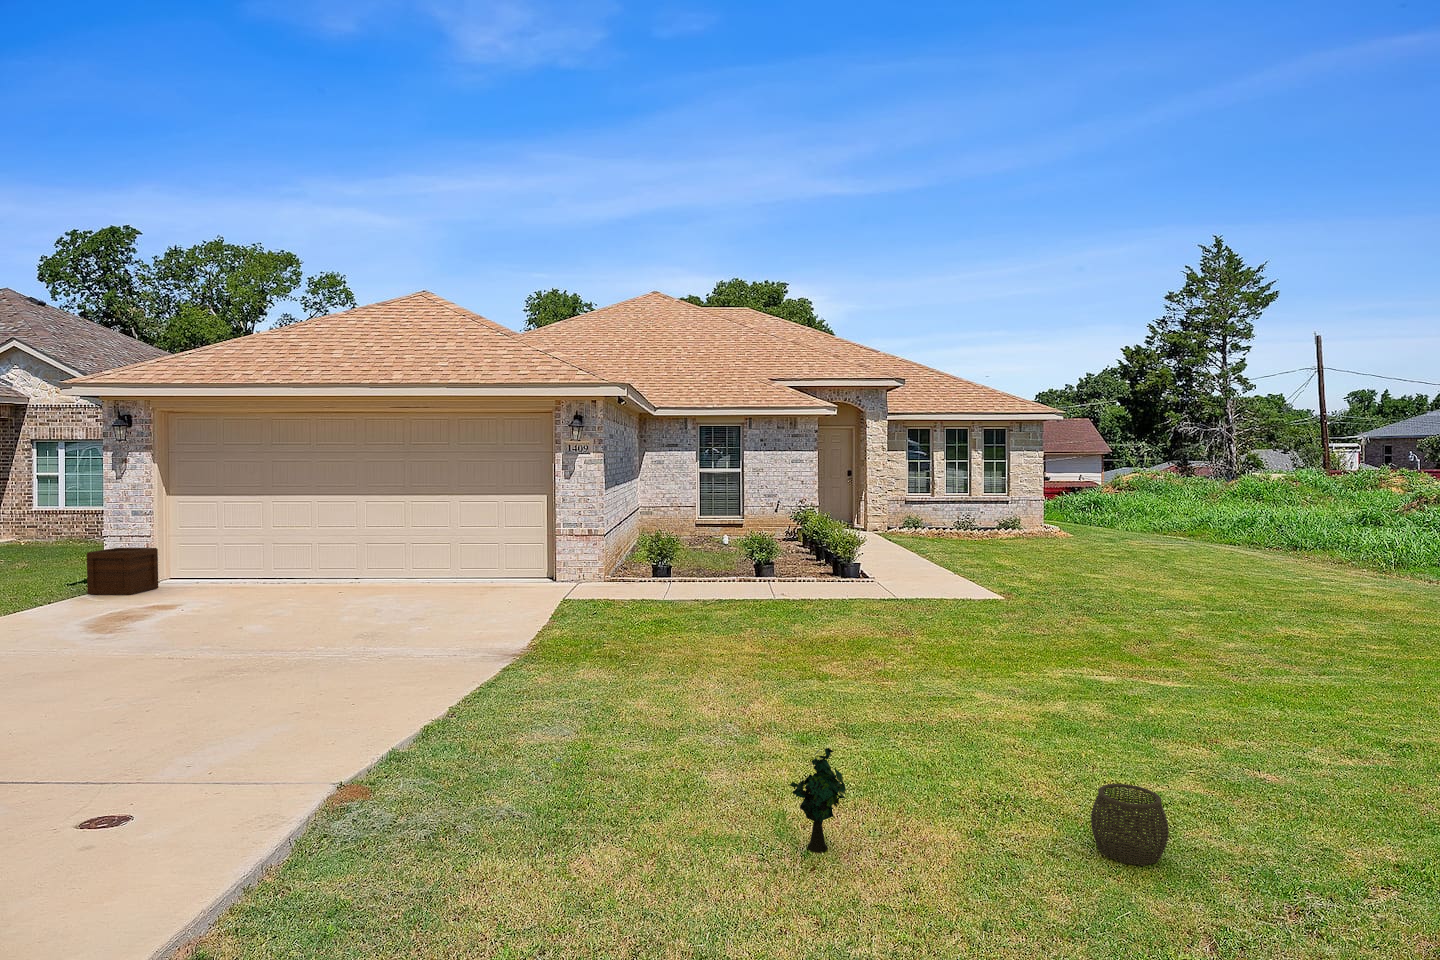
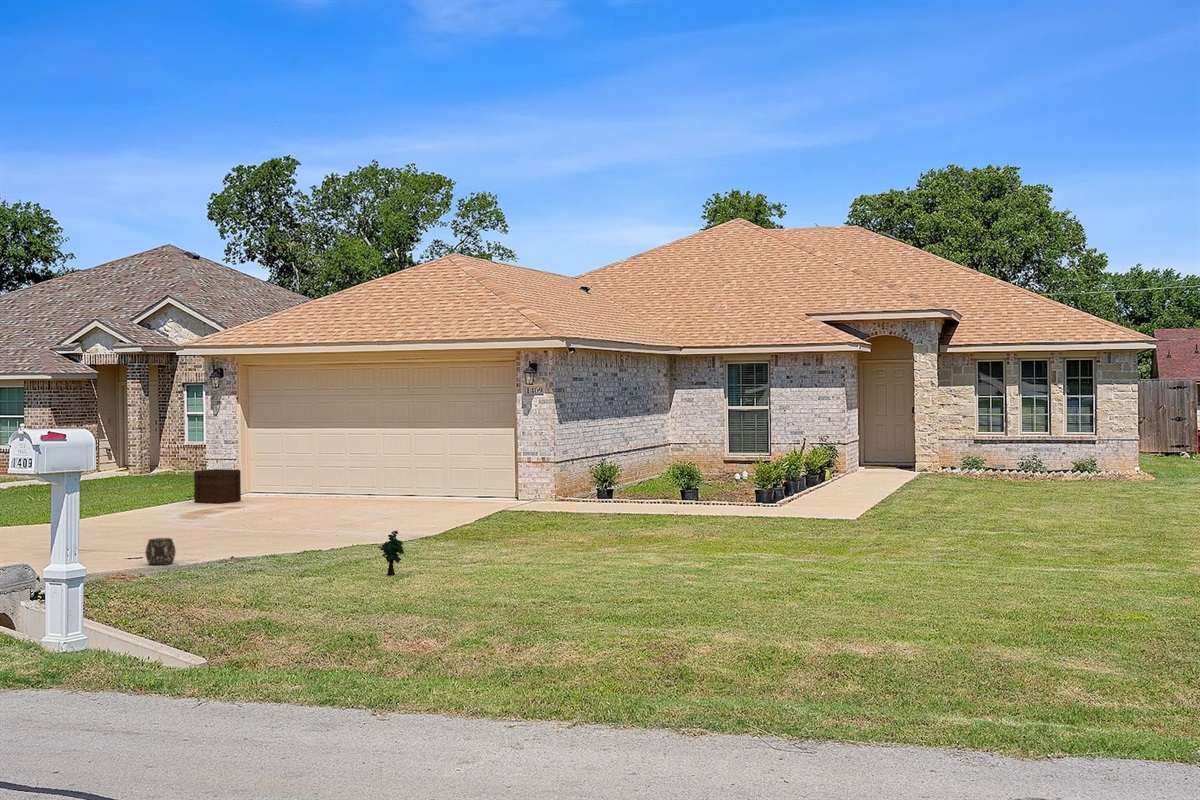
woven basket: present [1090,784,1169,866] -> present [145,538,175,565]

